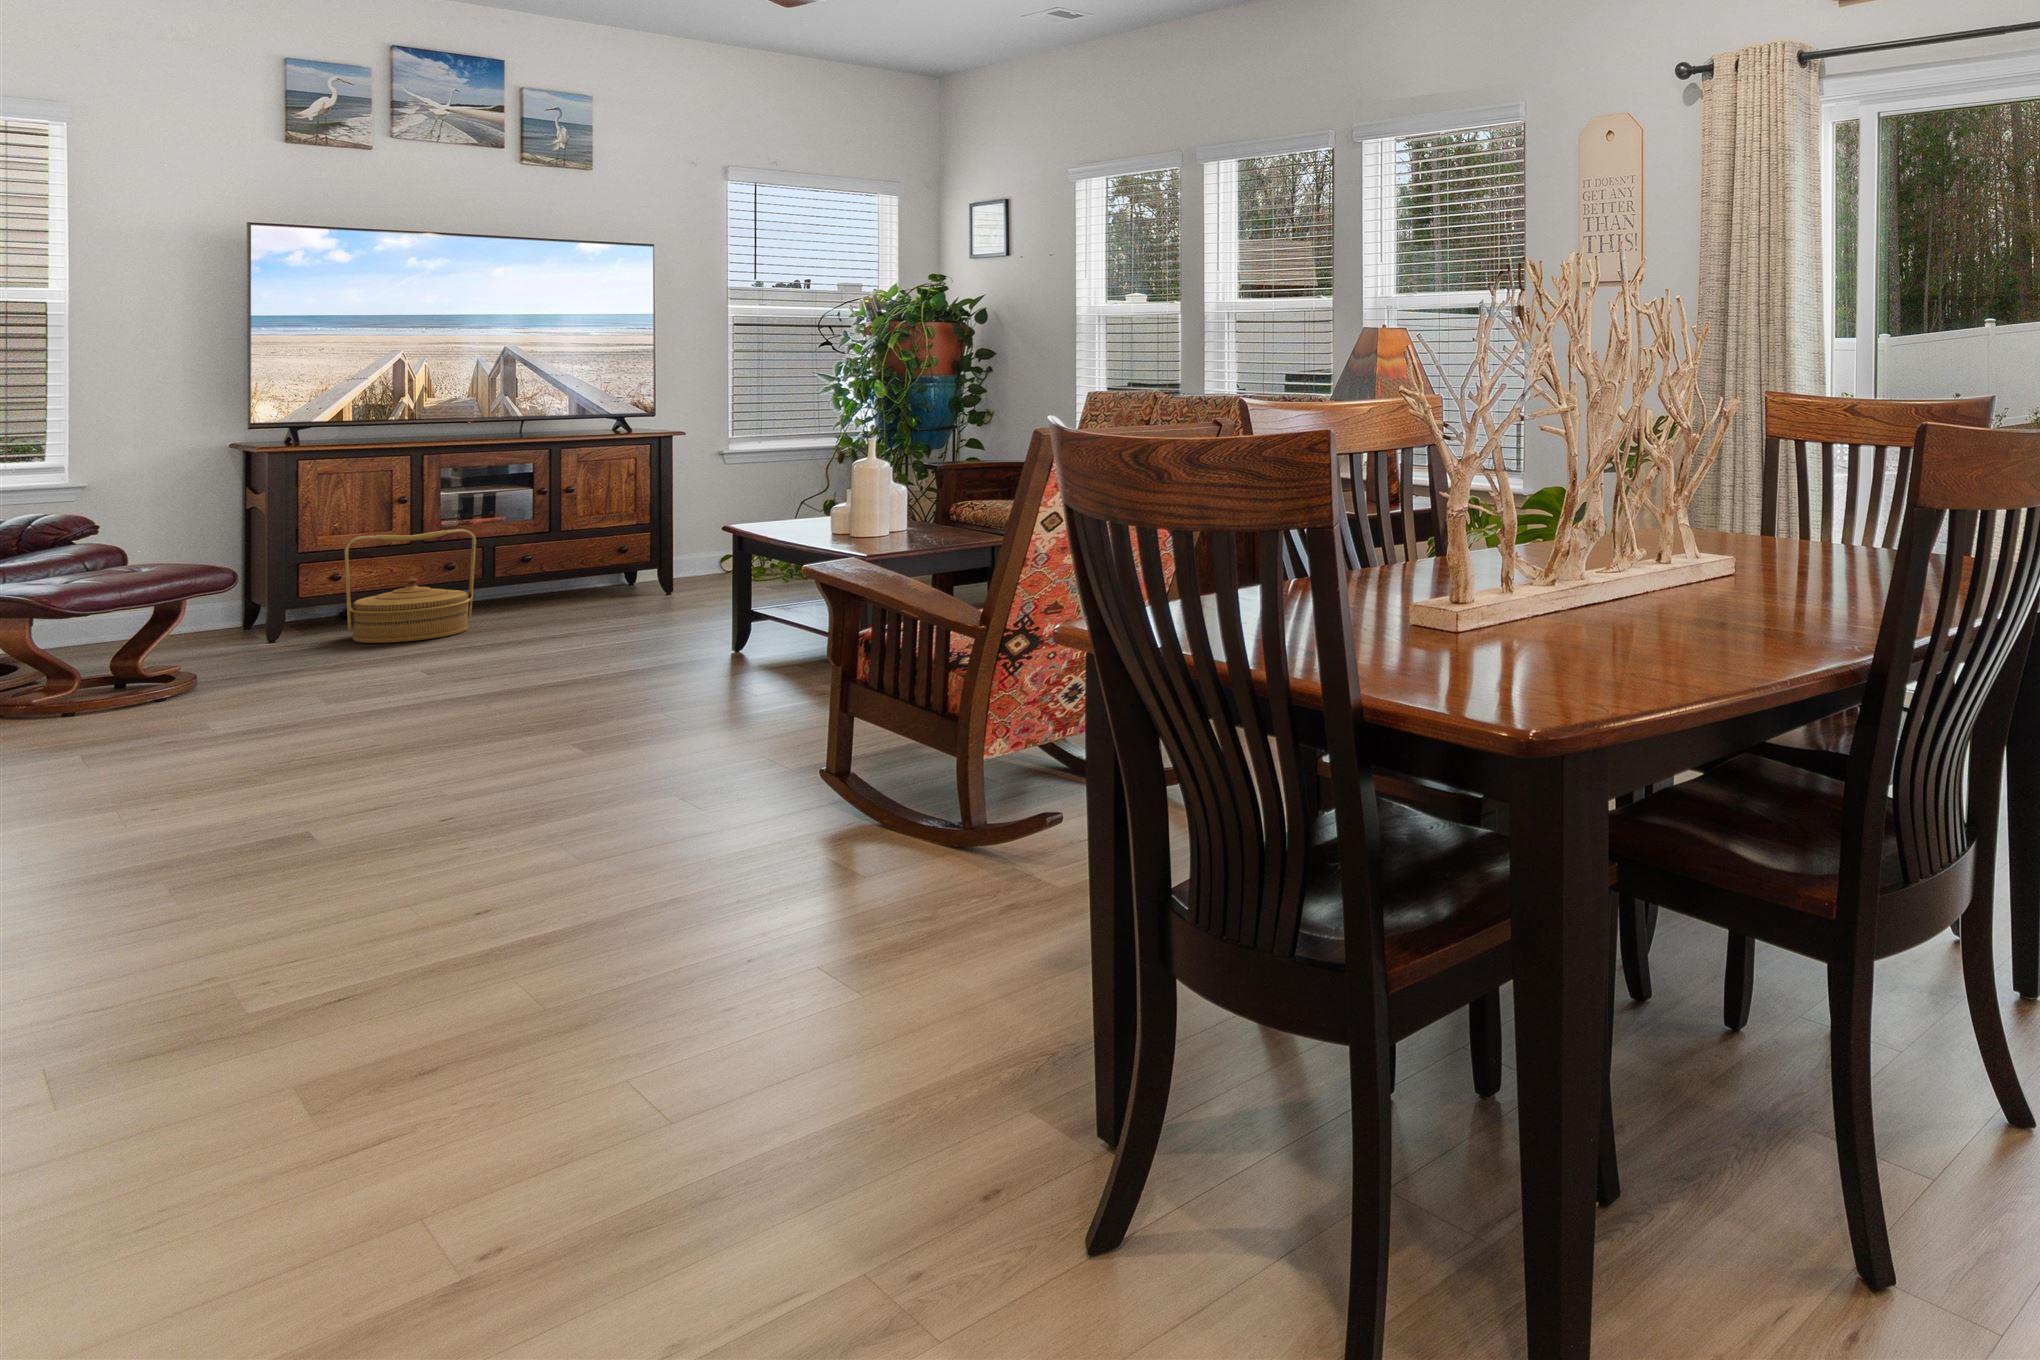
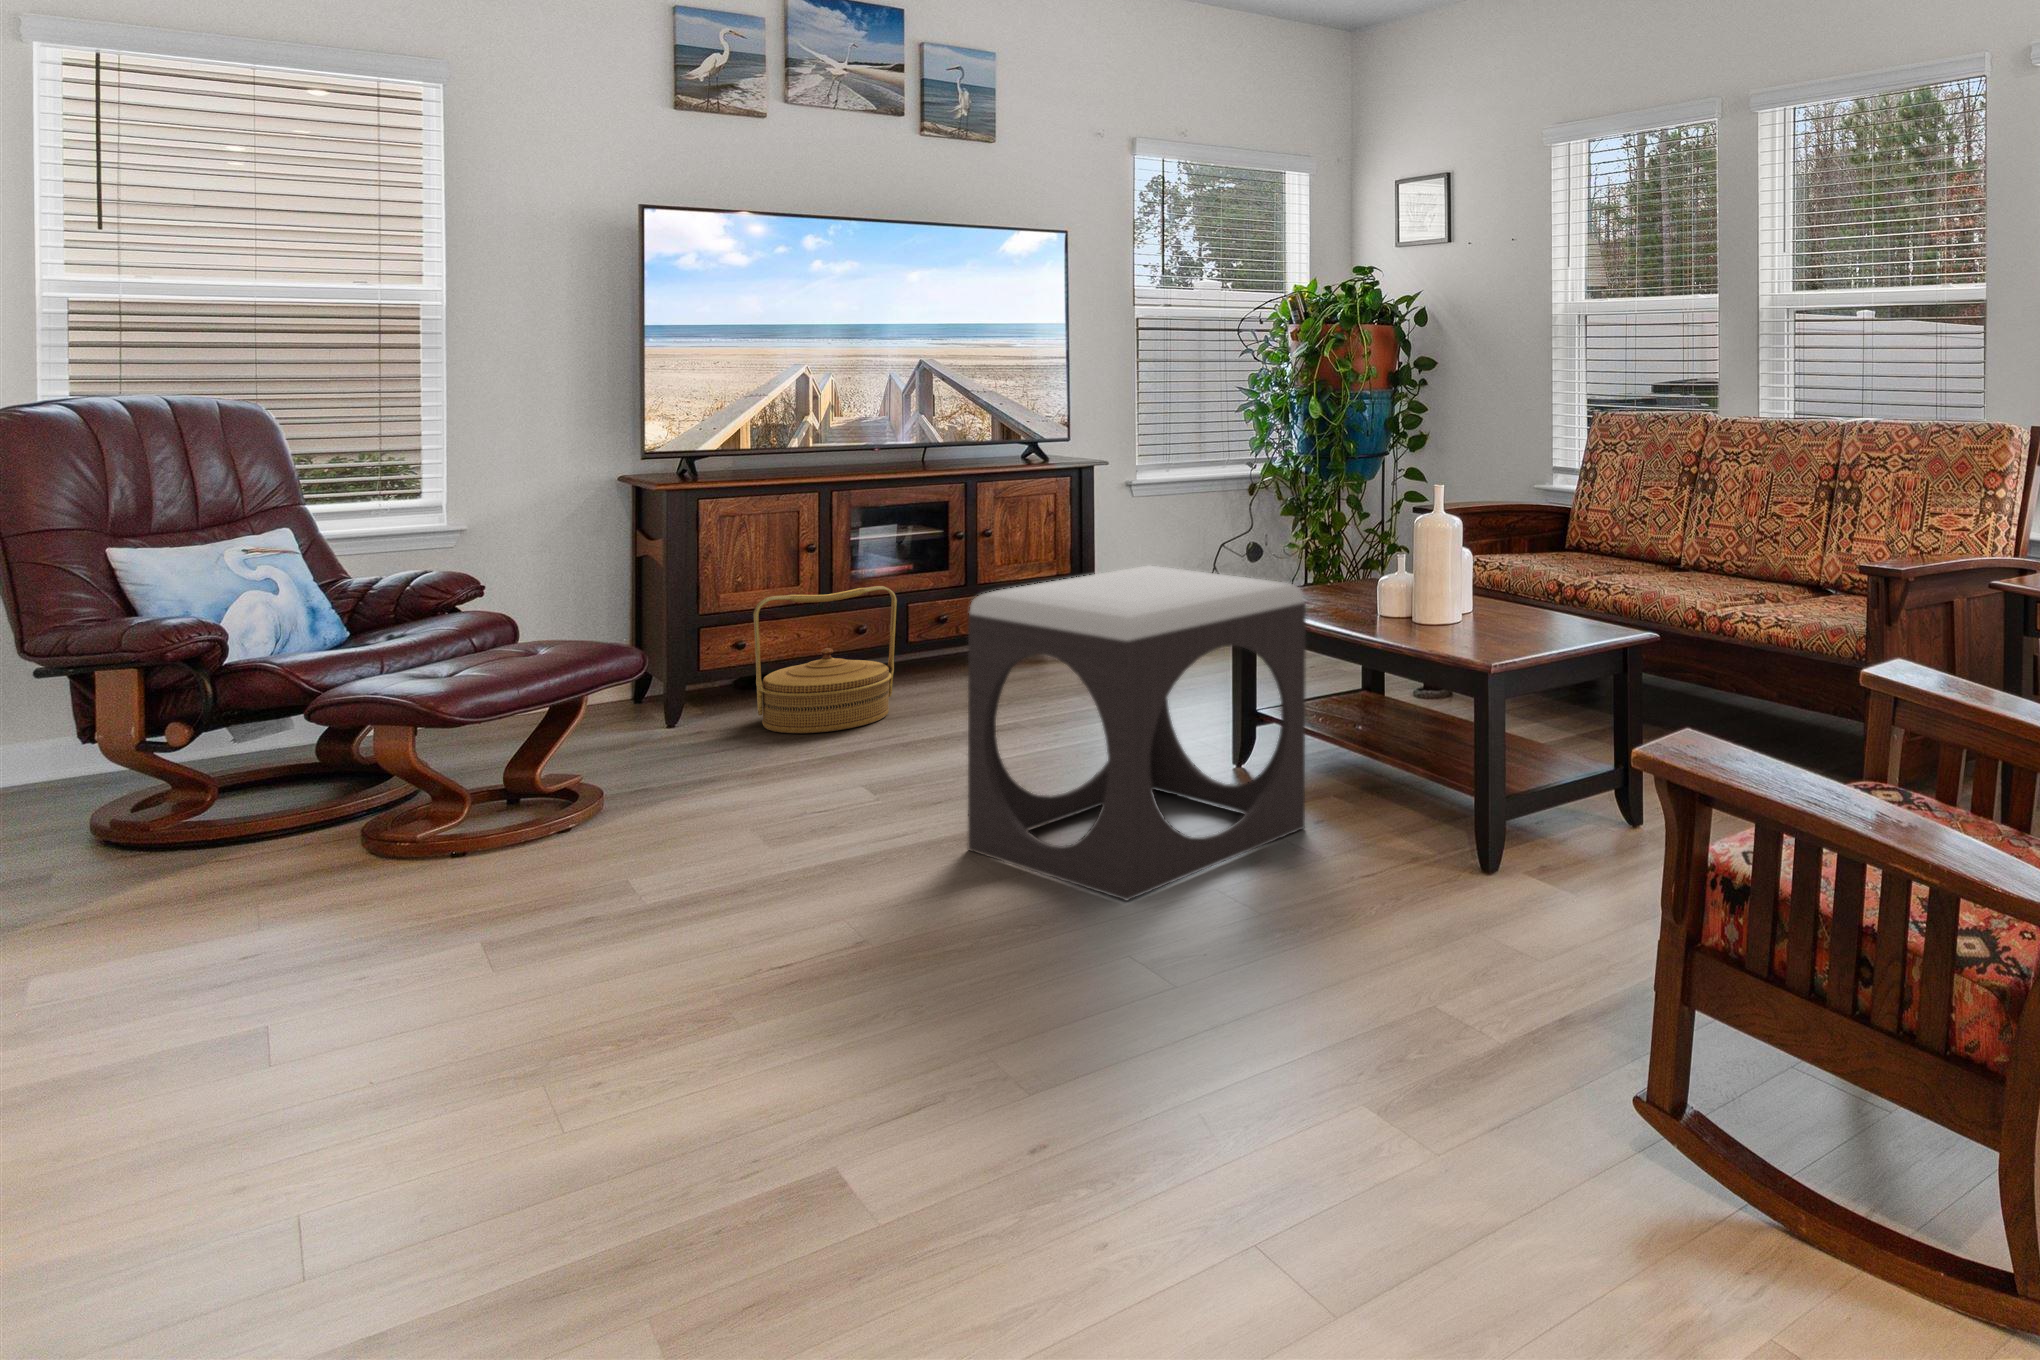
footstool: none [488,497,762,718] -> present [968,566,1306,900]

